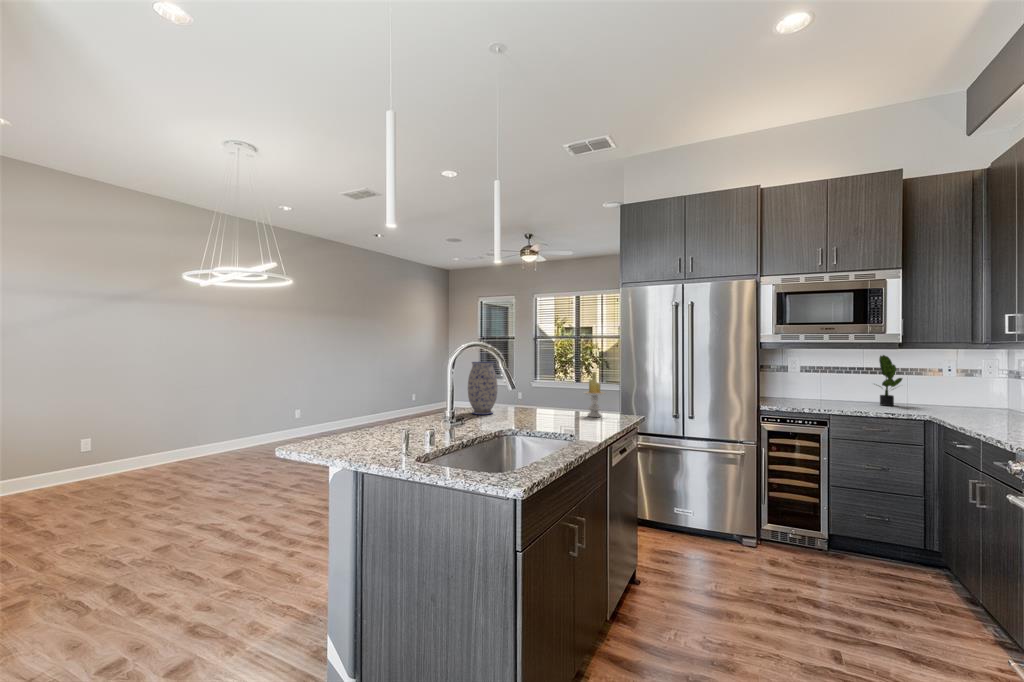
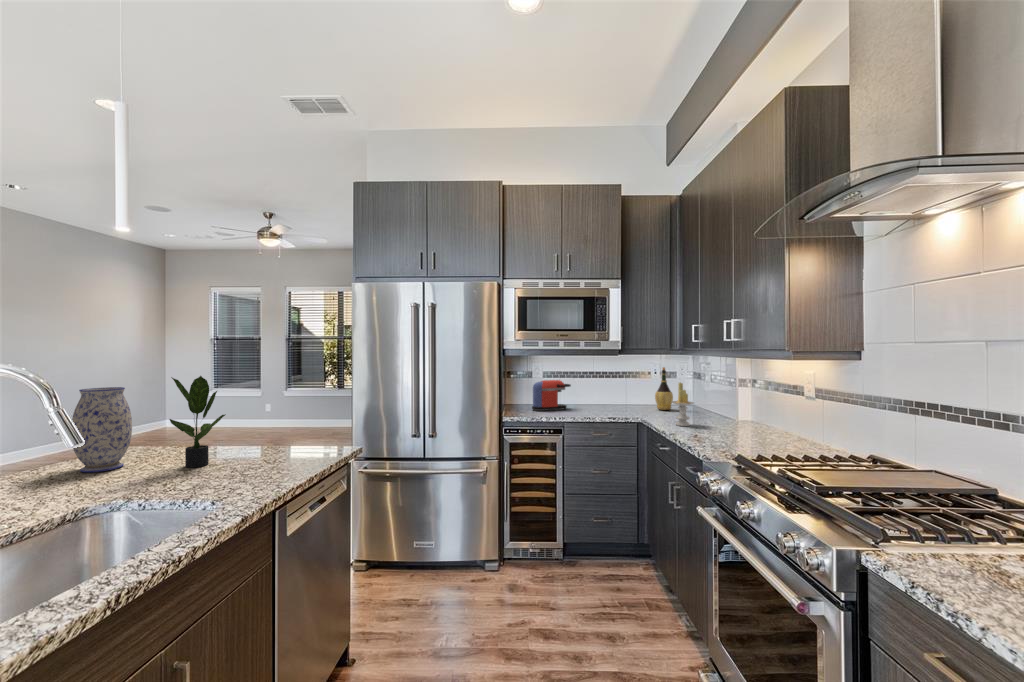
potted plant: present [879,355,902,406] -> present [170,376,226,468]
wine bottle: none [947,363,973,411] -> present [655,367,673,410]
candle: present [584,372,606,417] -> present [672,383,694,426]
coffee maker: none [790,374,835,403] -> present [532,380,571,411]

